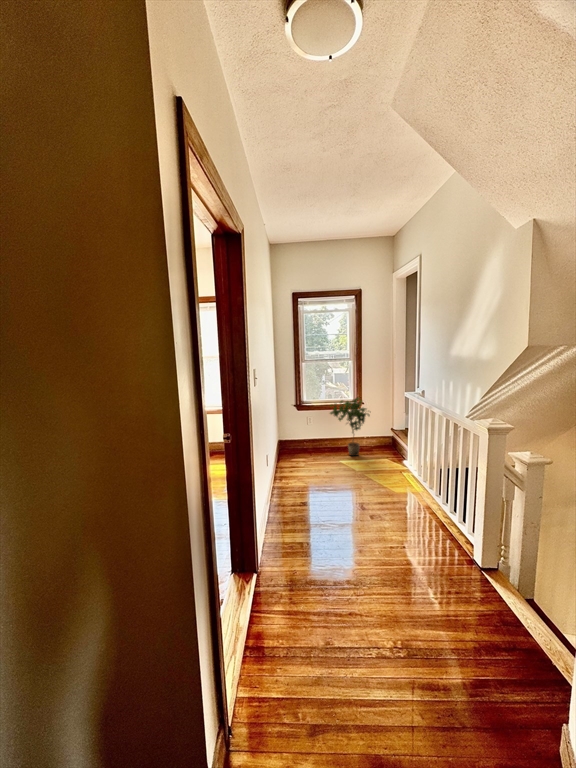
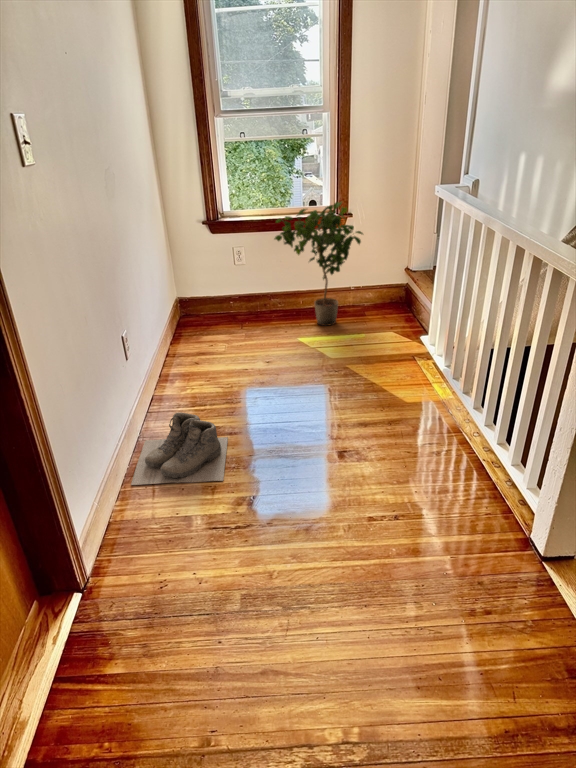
boots: none [271,493,315,527] -> present [131,412,228,485]

